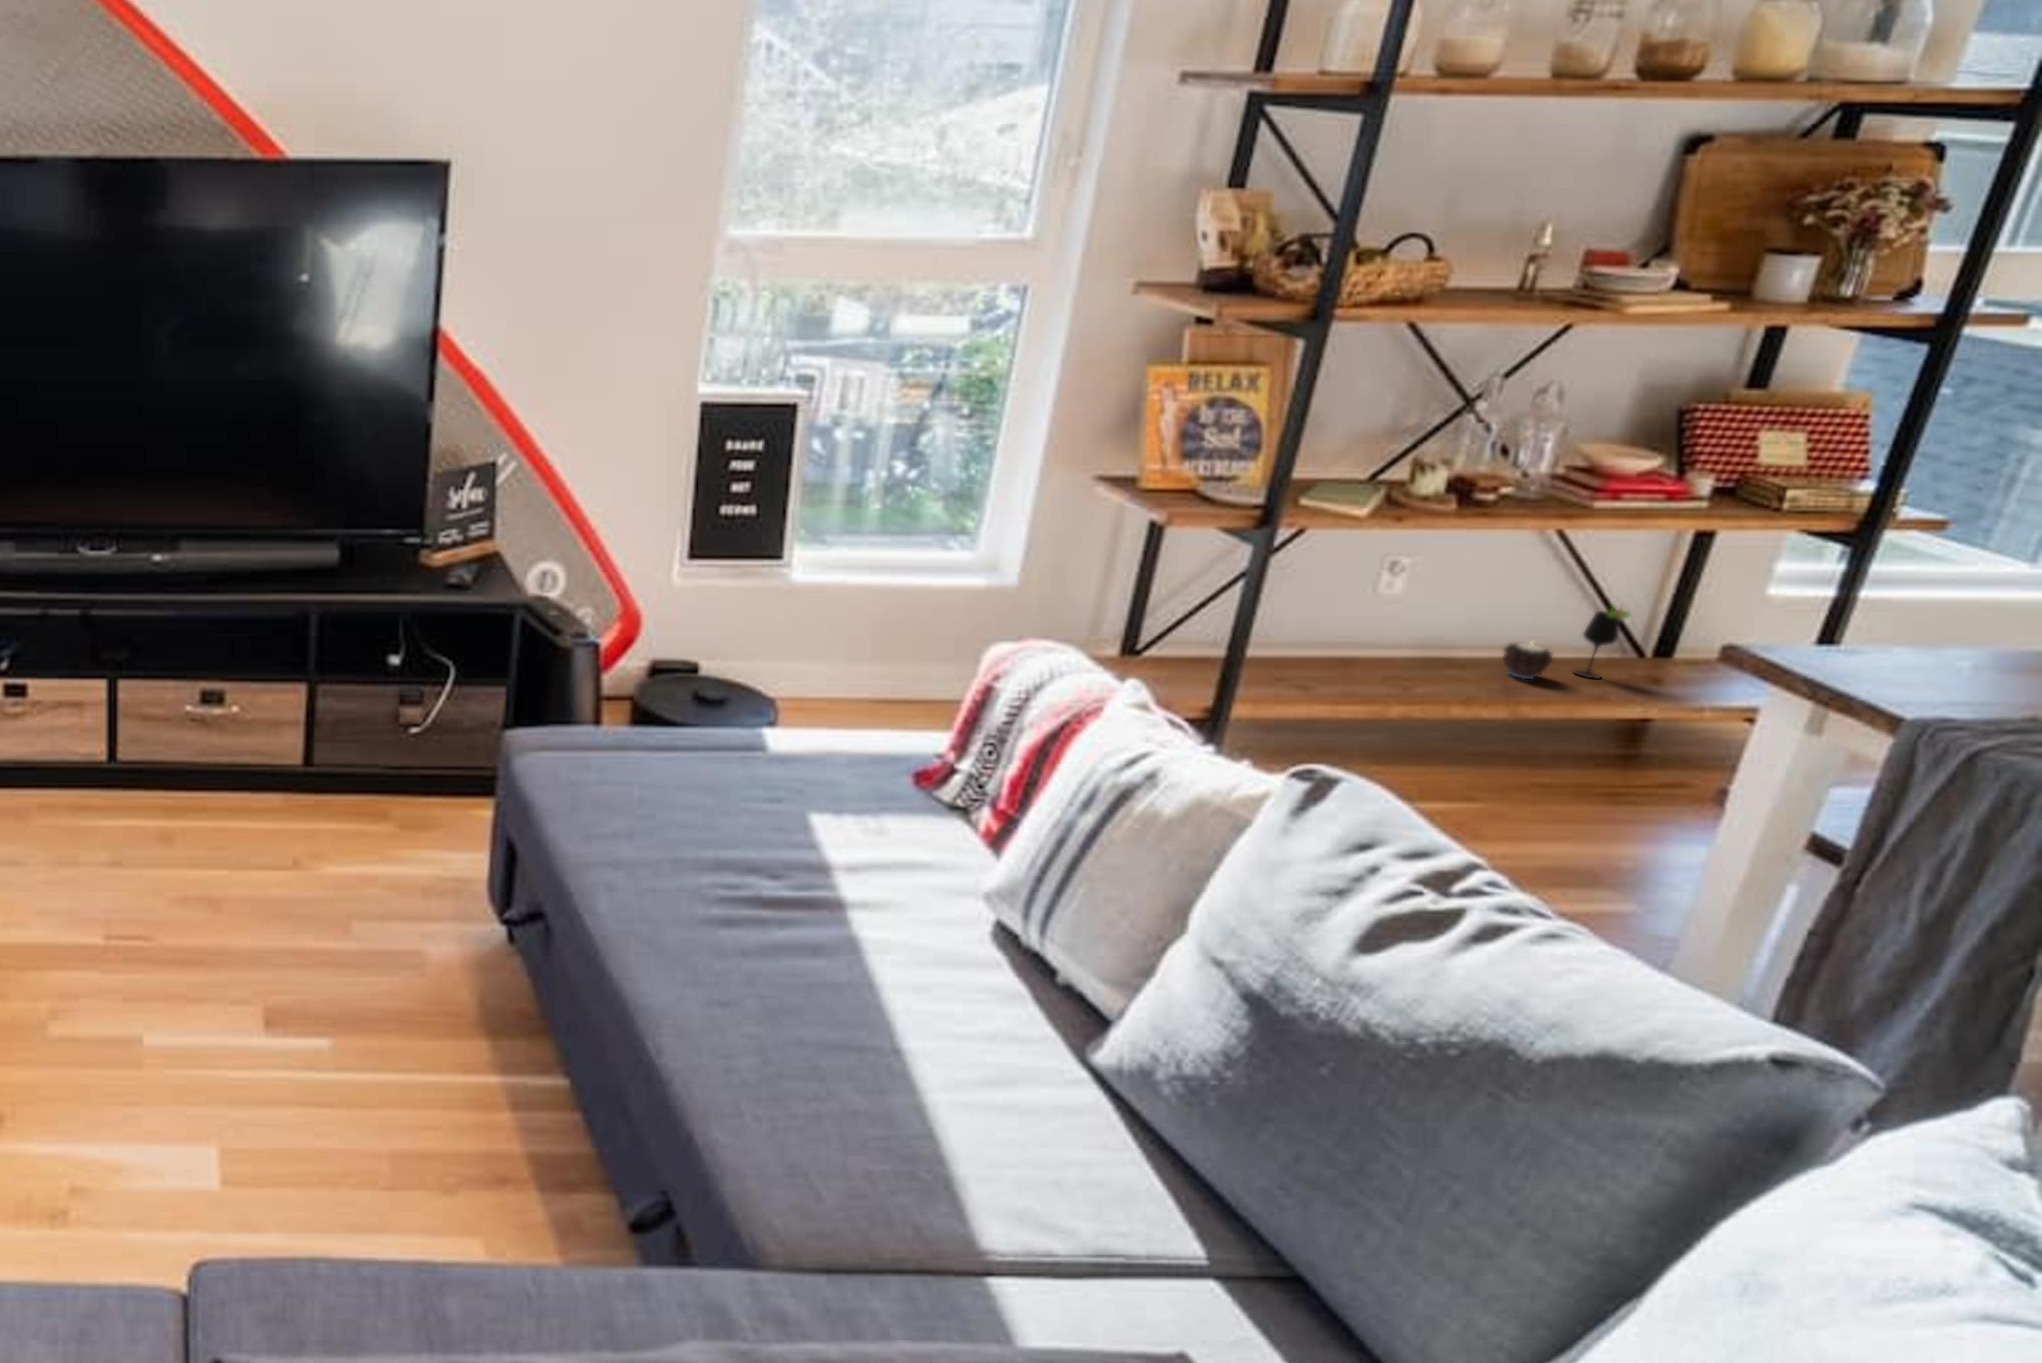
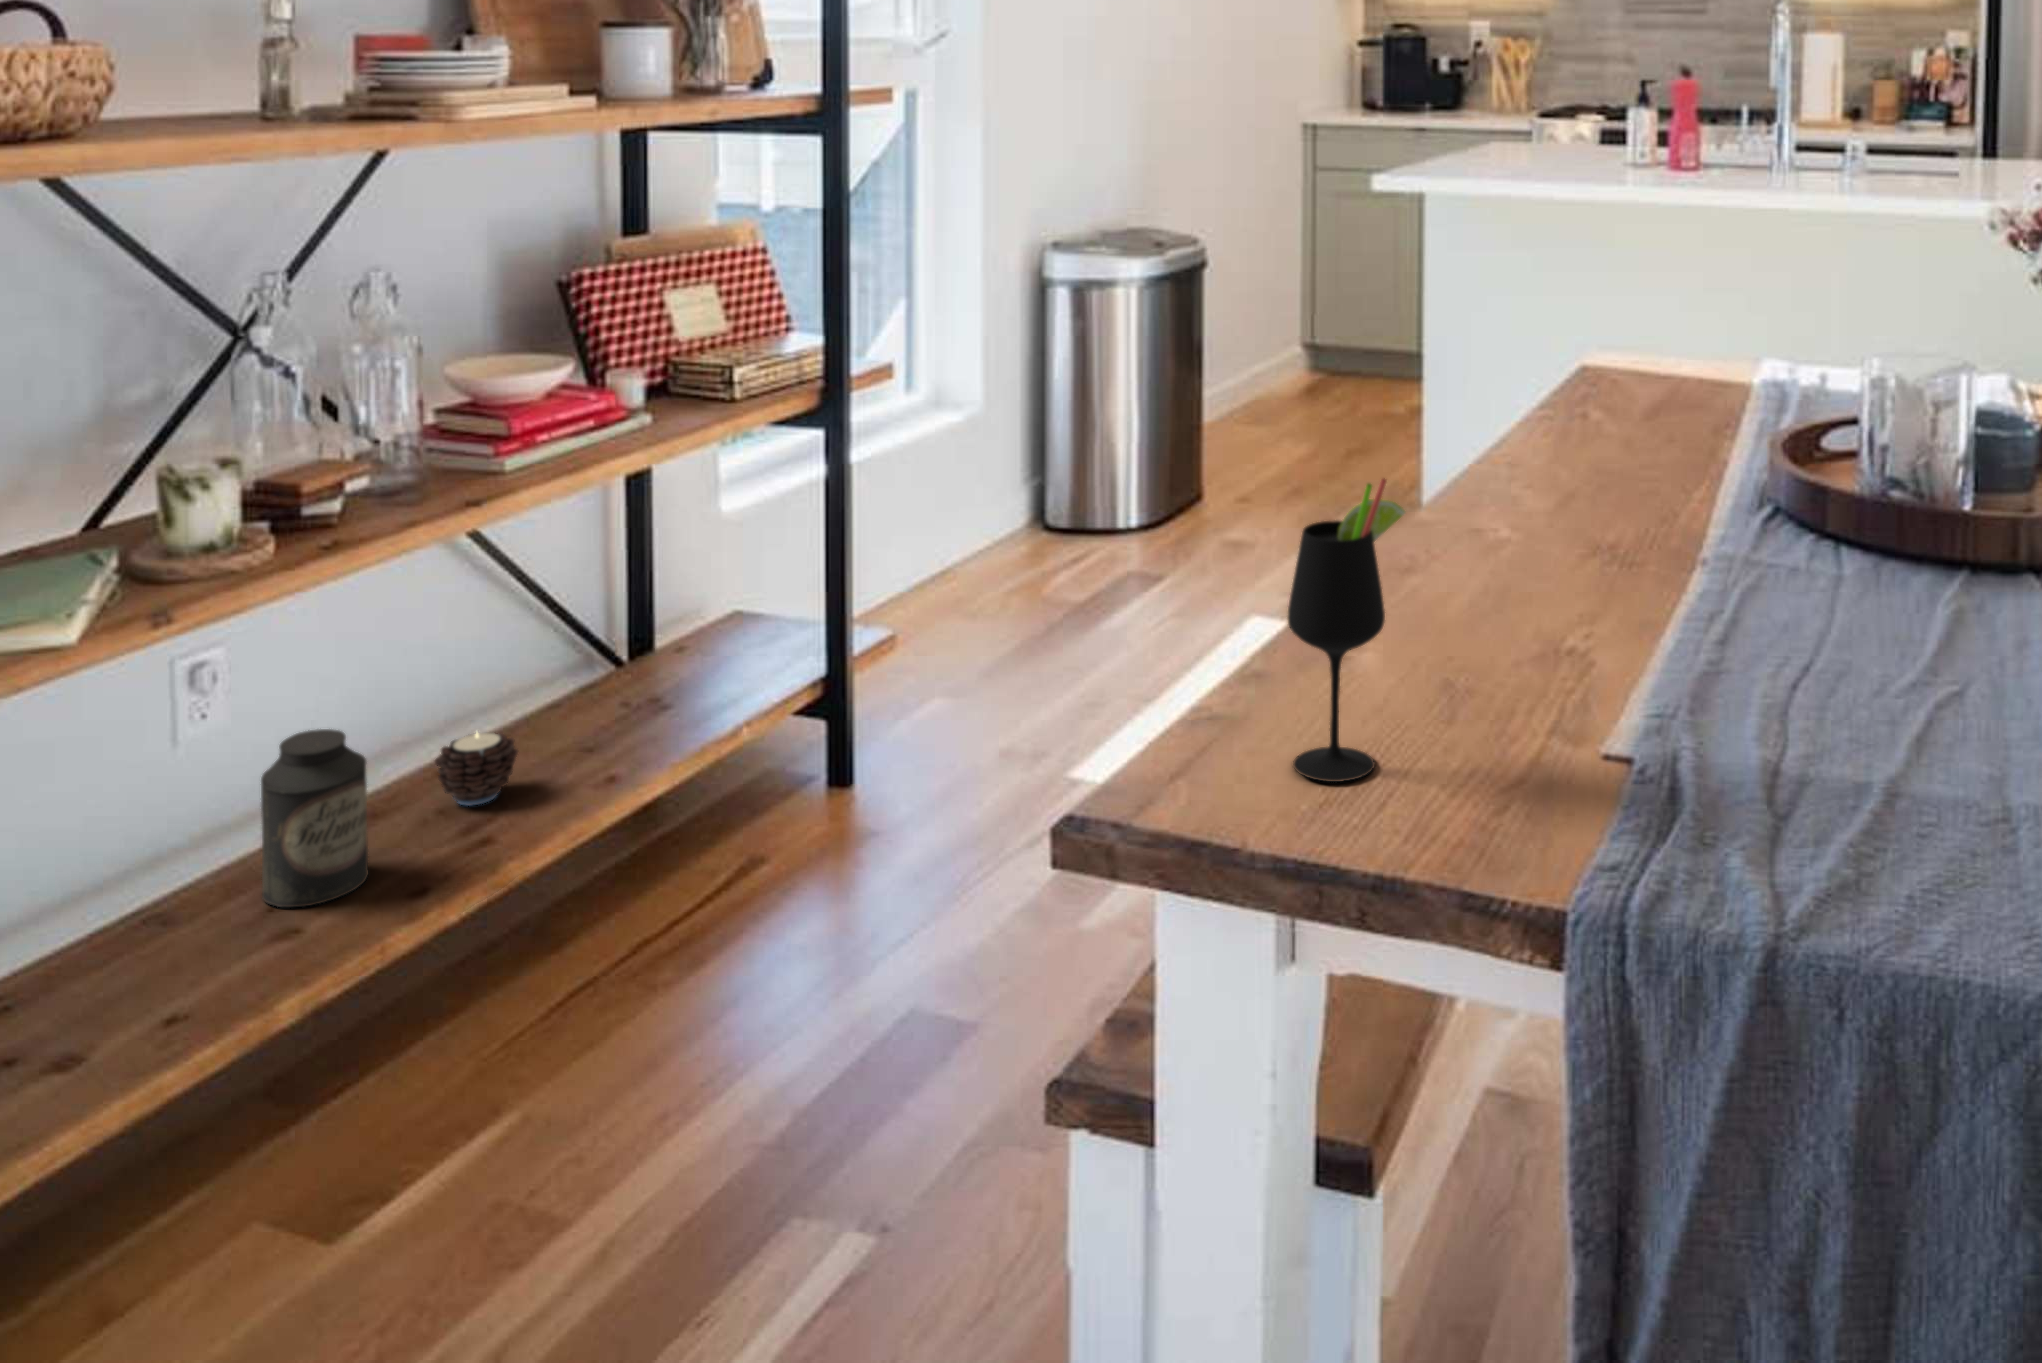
canister: none [1397,602,1467,683] -> present [261,729,369,908]
wine glass: present [1573,608,1630,679] -> present [1288,478,1405,782]

